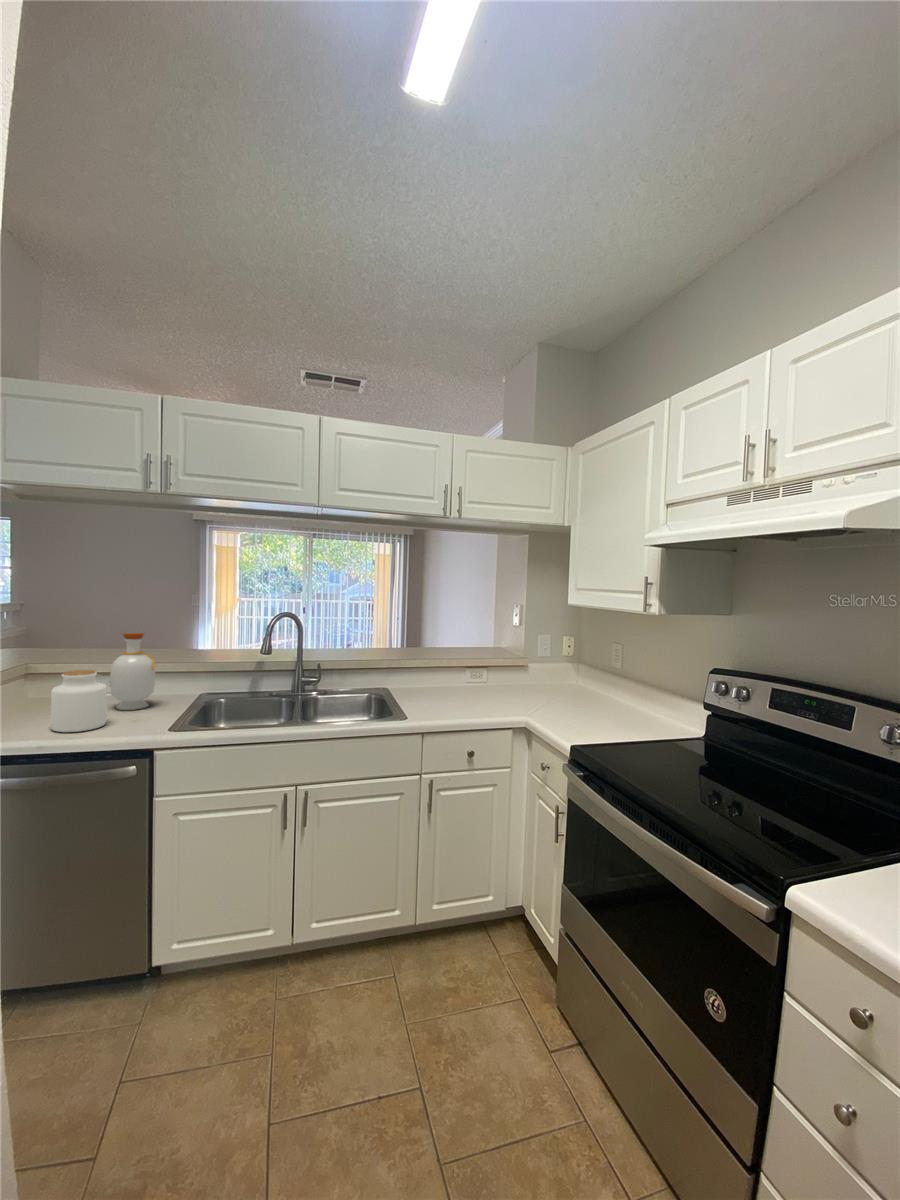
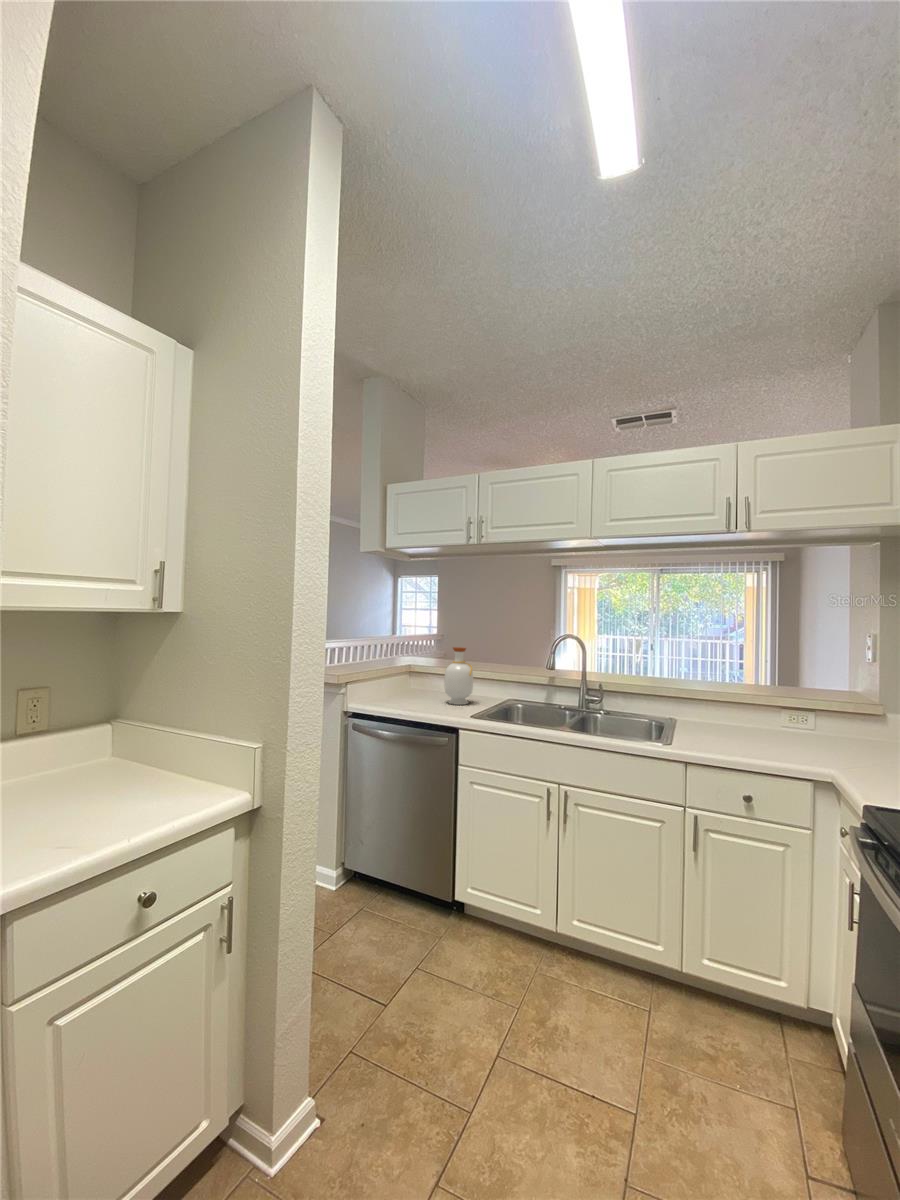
jar: present [51,670,106,732] -> none [403,670,435,712]

